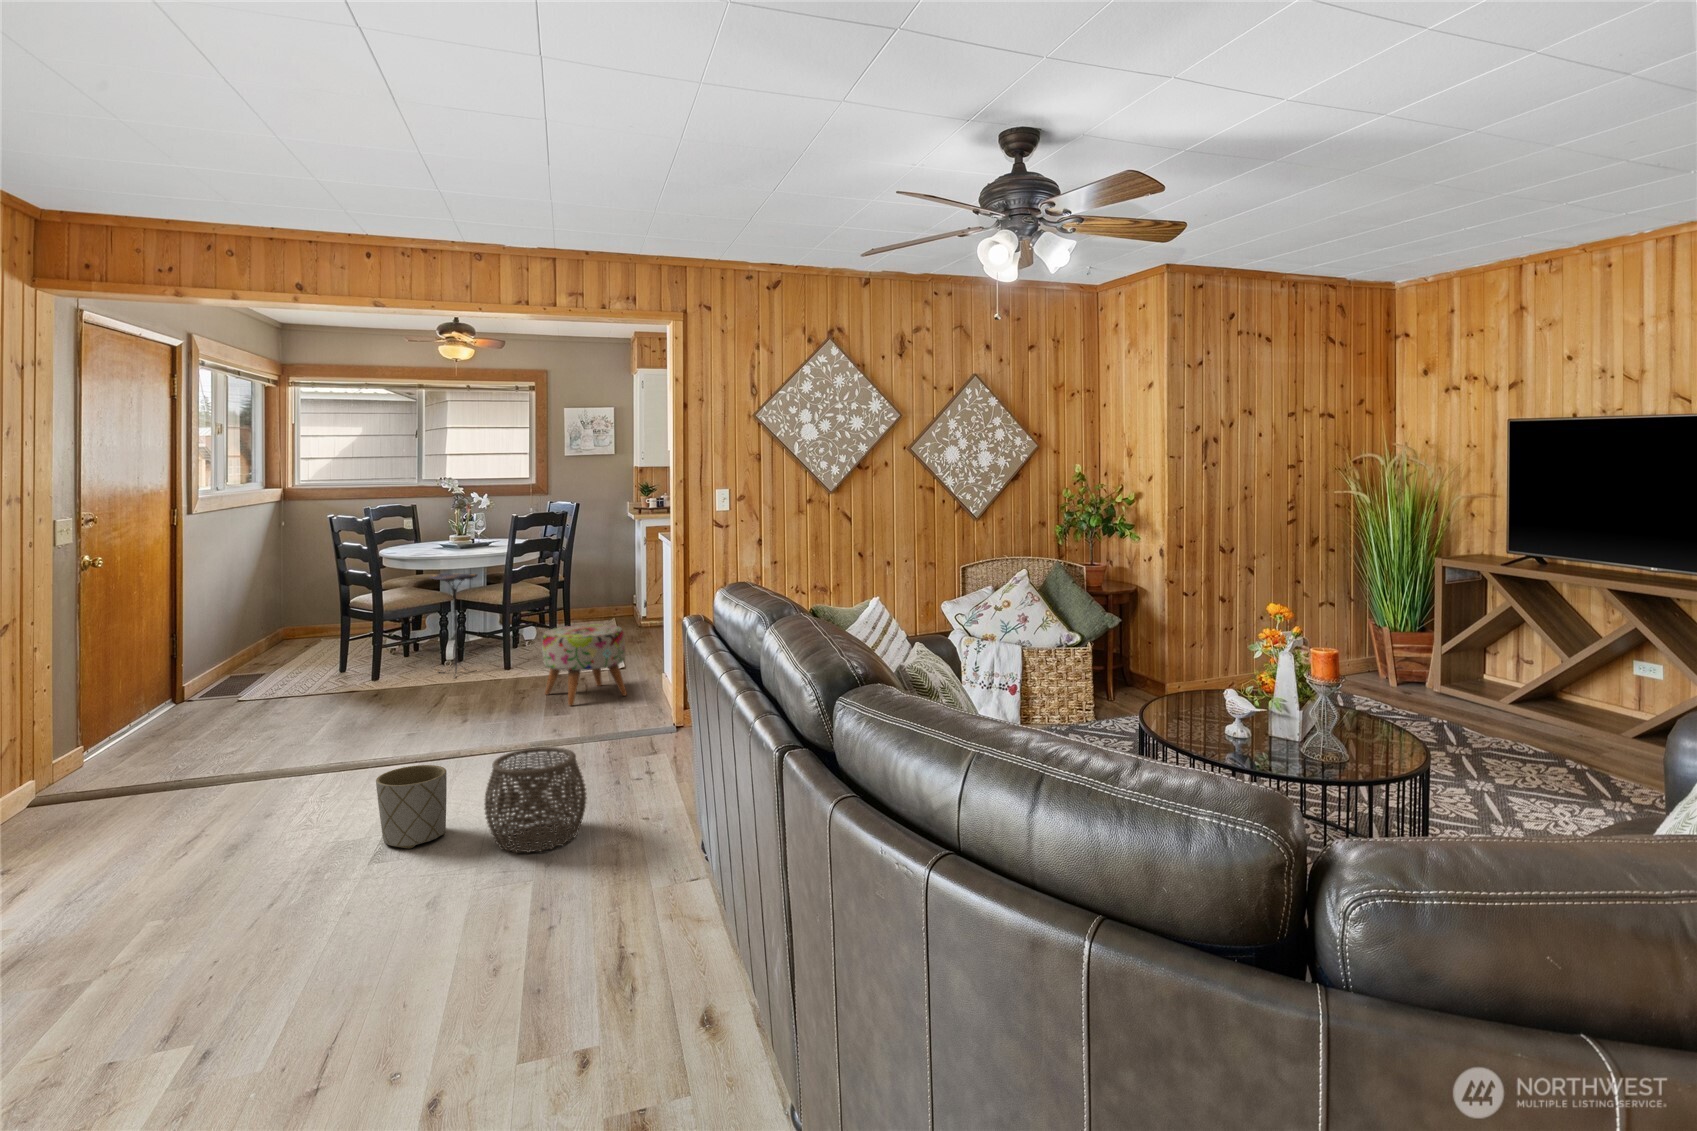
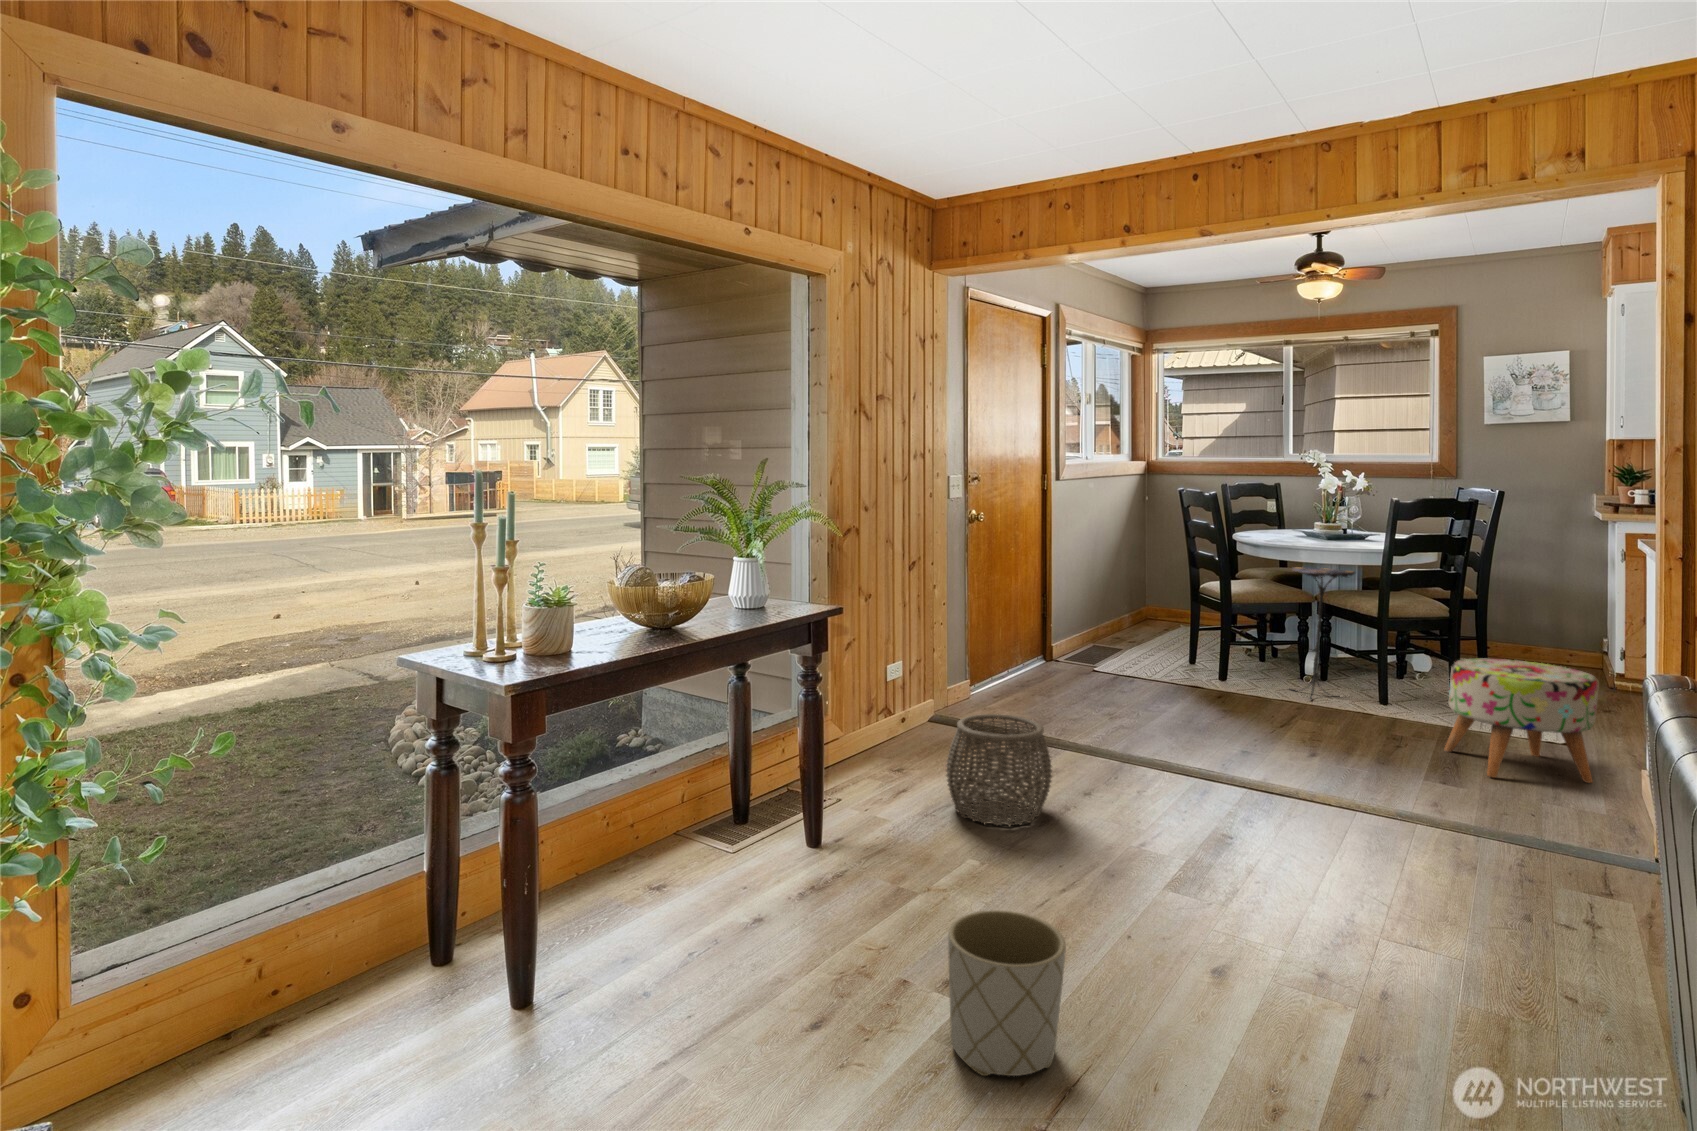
woven basket: present [484,747,587,853] -> present [946,714,1052,826]
planter: present [376,765,447,848] -> present [948,910,1066,1076]

